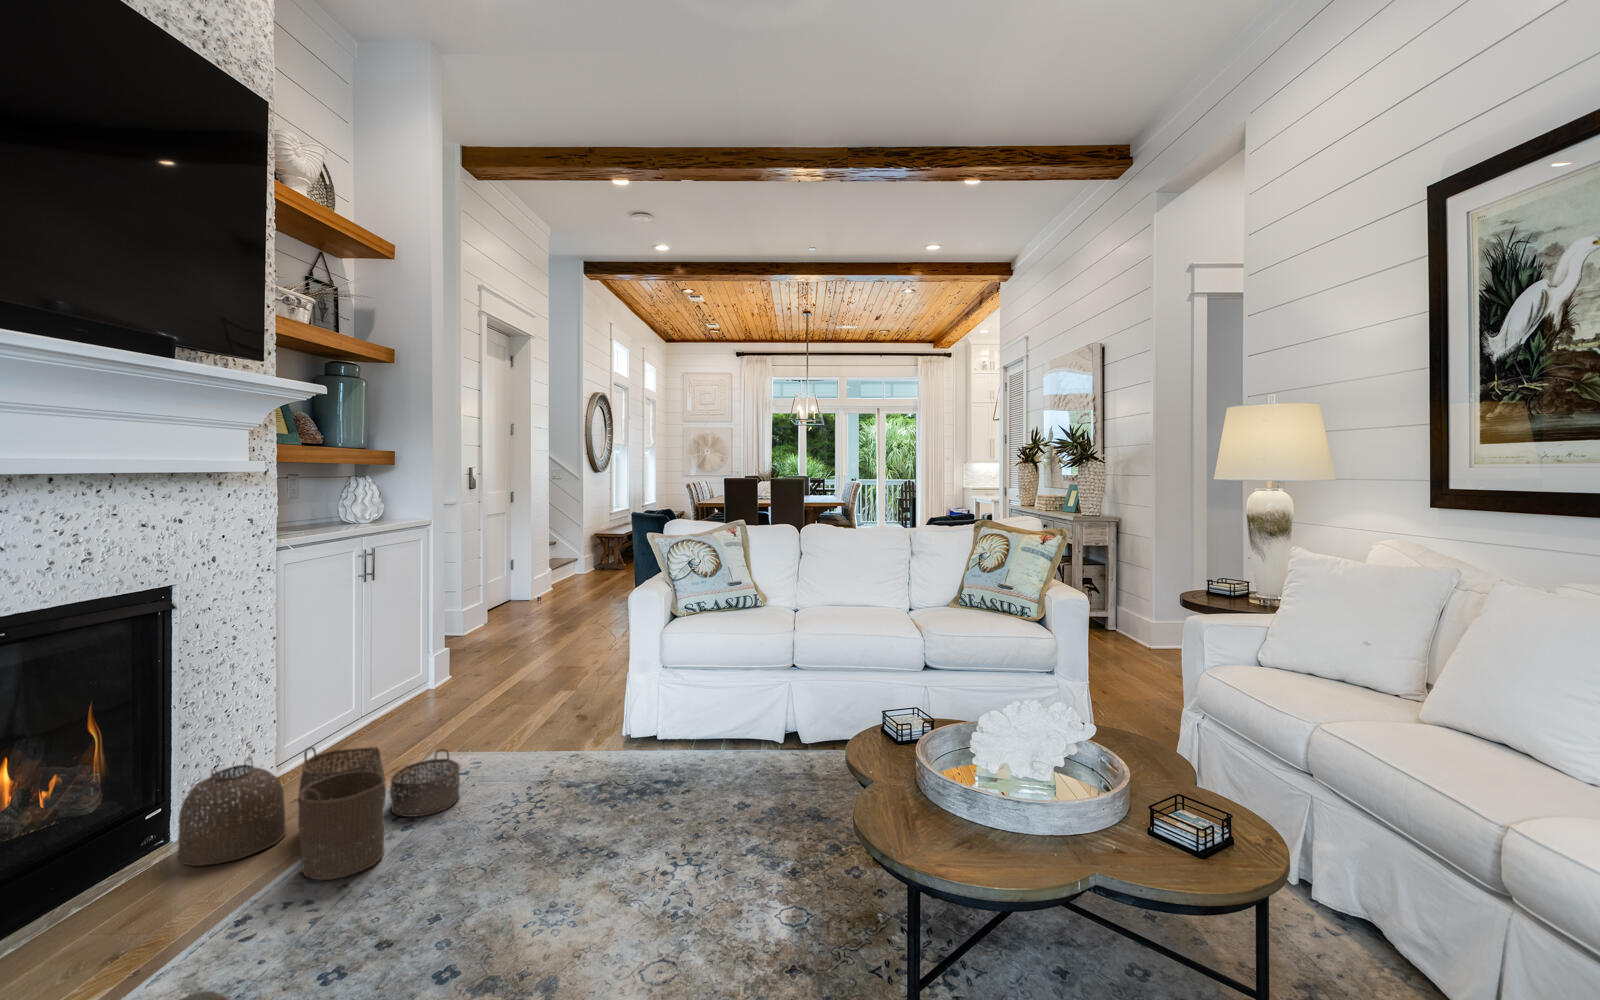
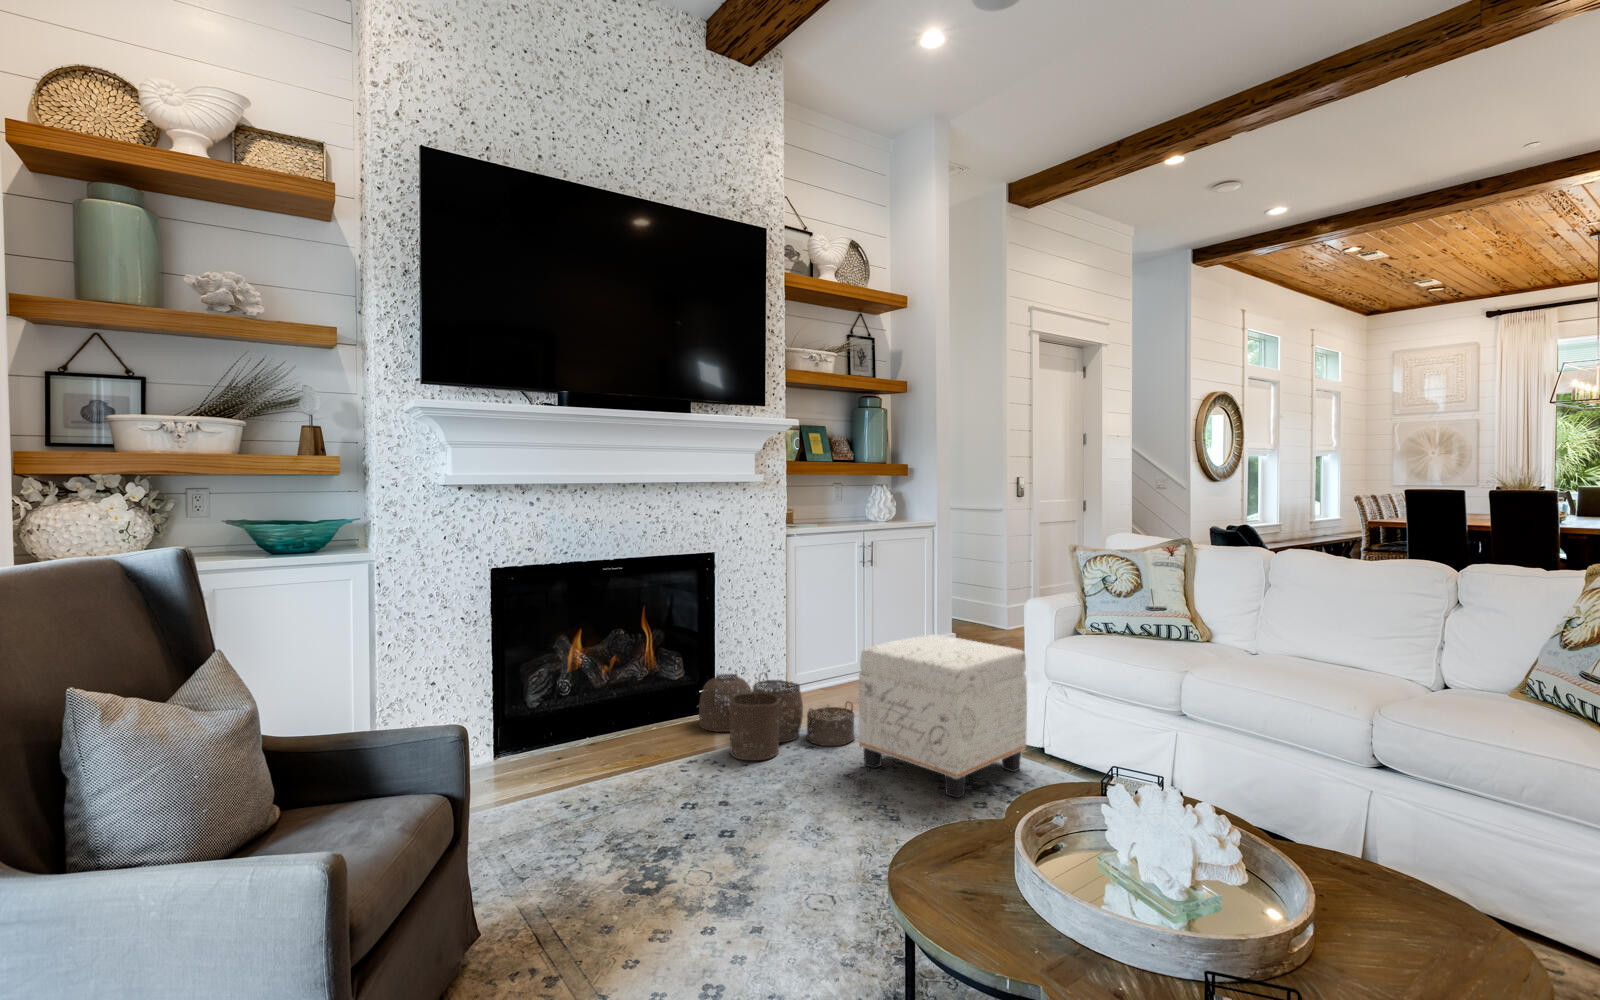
ottoman: none [506,641,663,815] -> present [859,635,1027,798]

